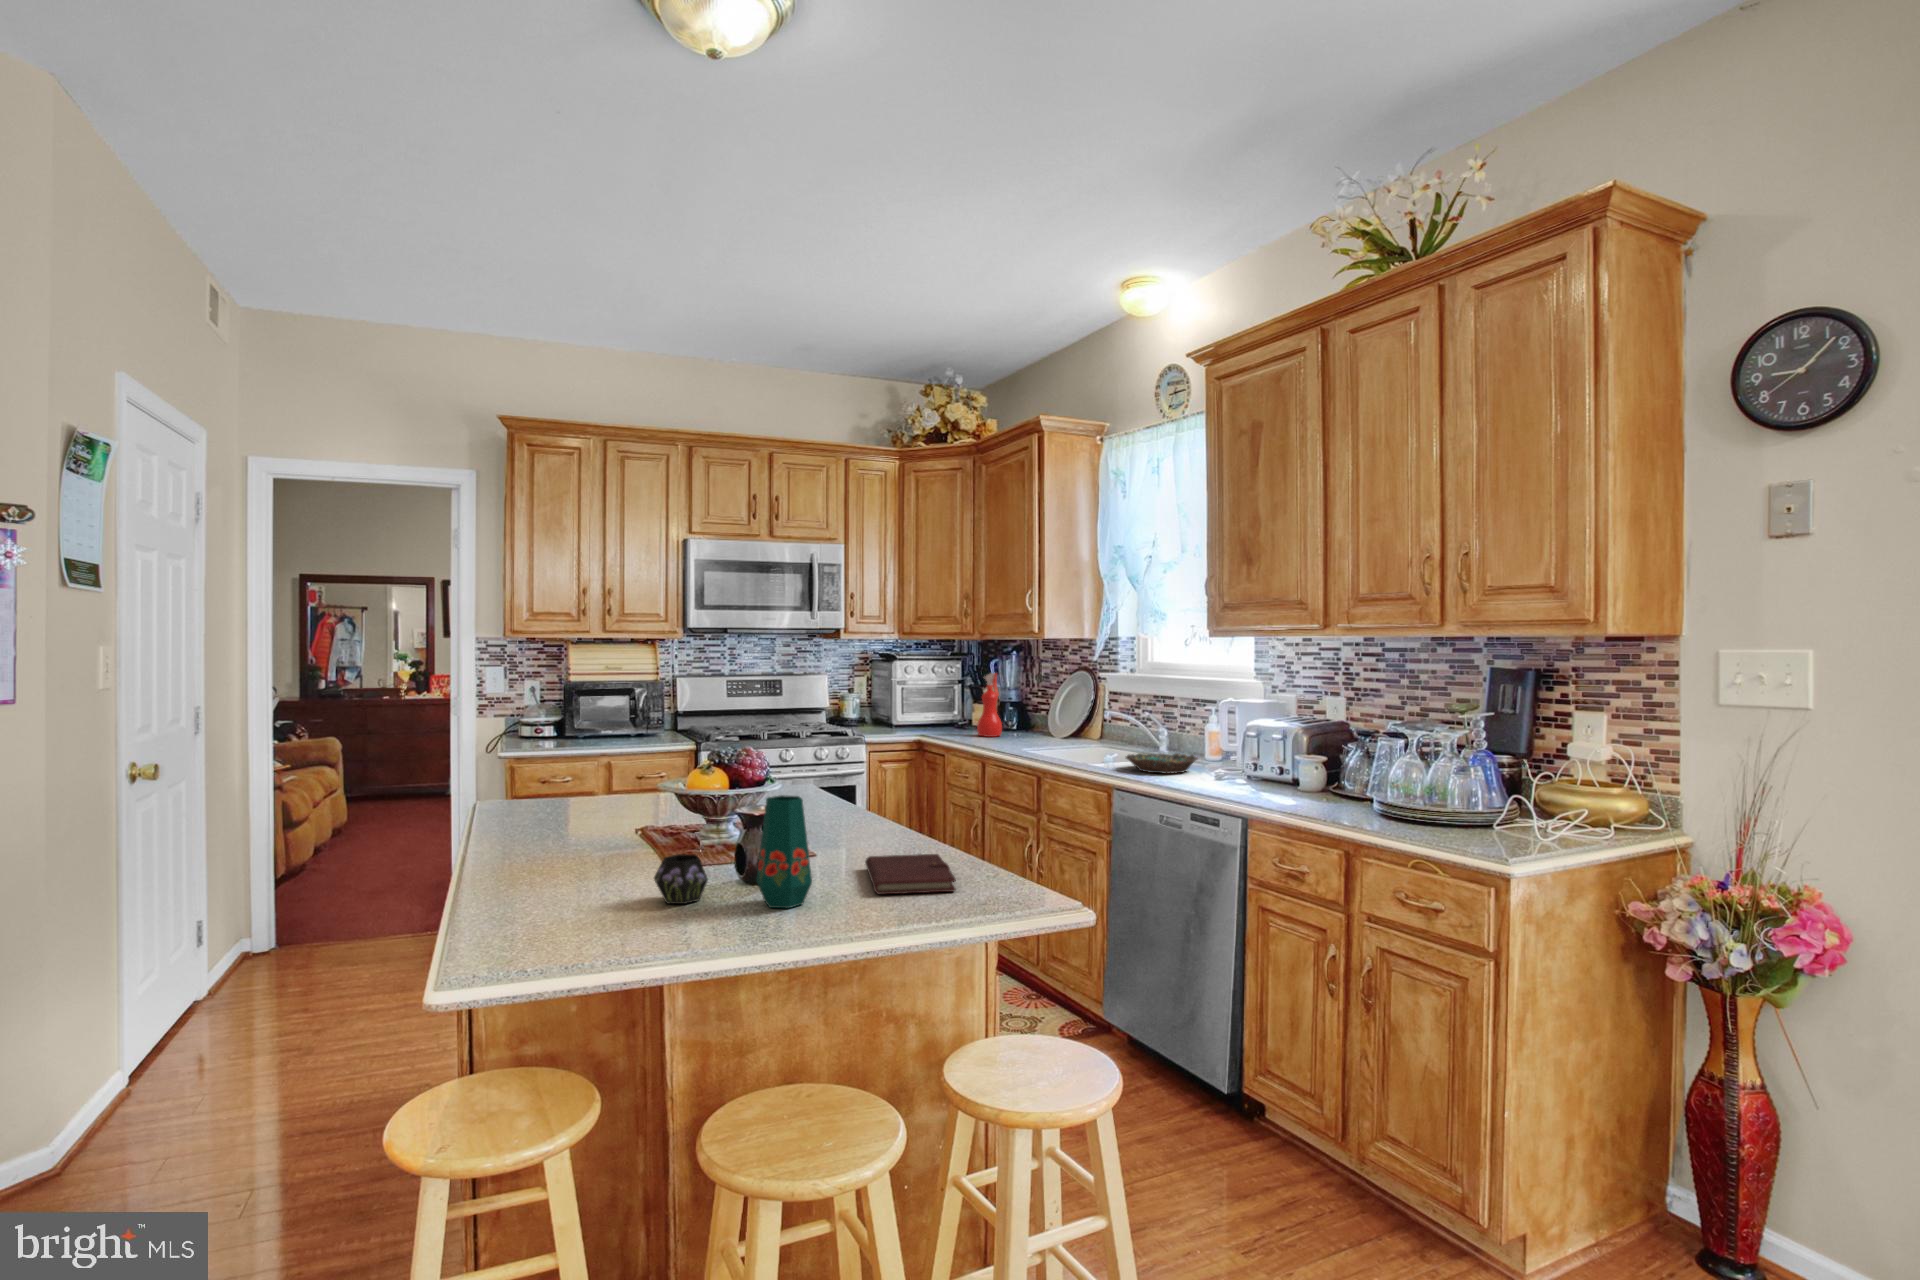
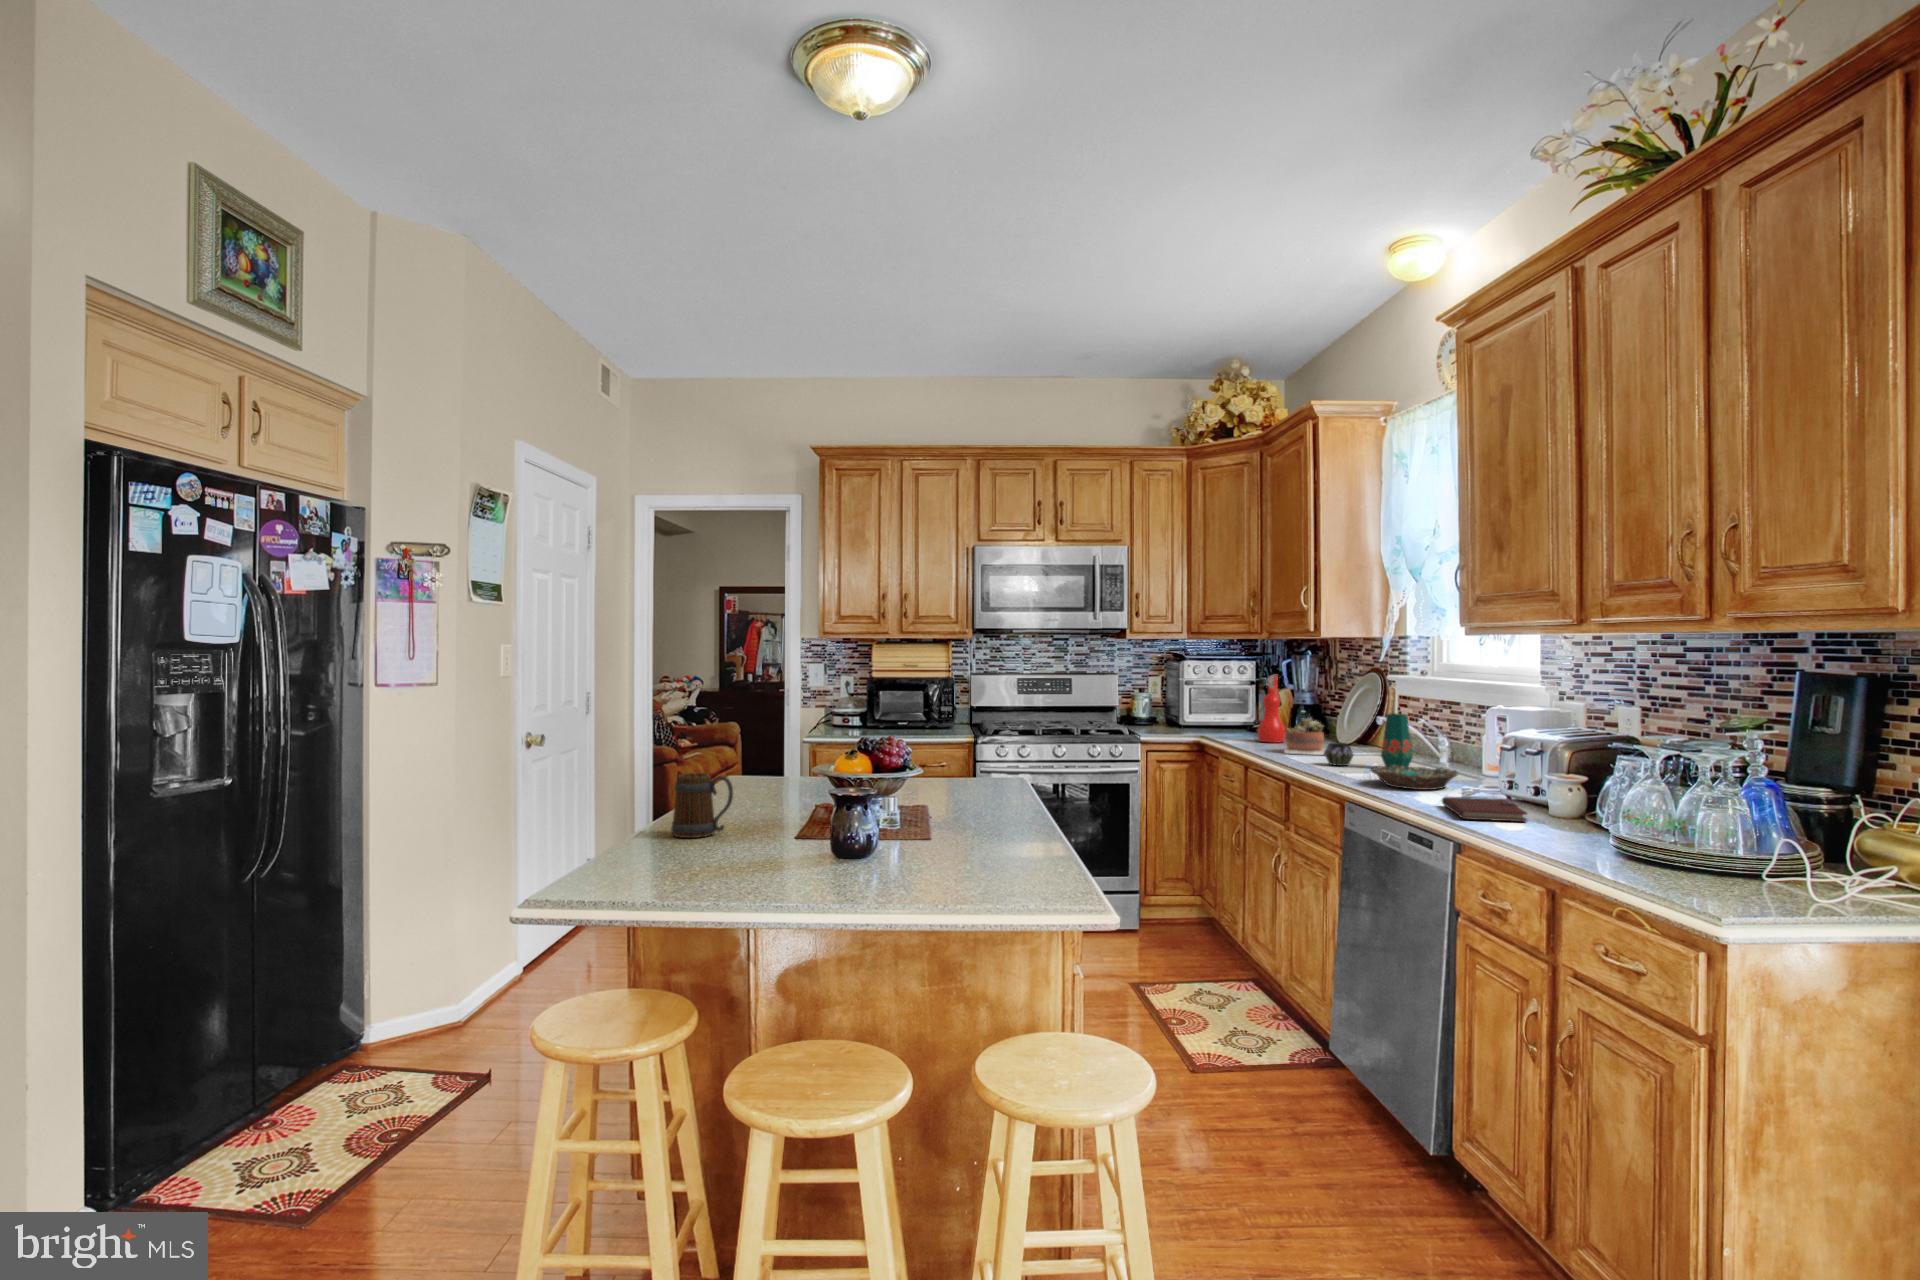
succulent plant: none [1013,712,1053,747] -> present [1284,718,1325,755]
vase: present [654,795,812,908] -> present [1324,713,1413,767]
mug: none [503,800,582,879] -> present [671,772,733,838]
notebook: present [865,854,956,894] -> present [1442,797,1527,822]

